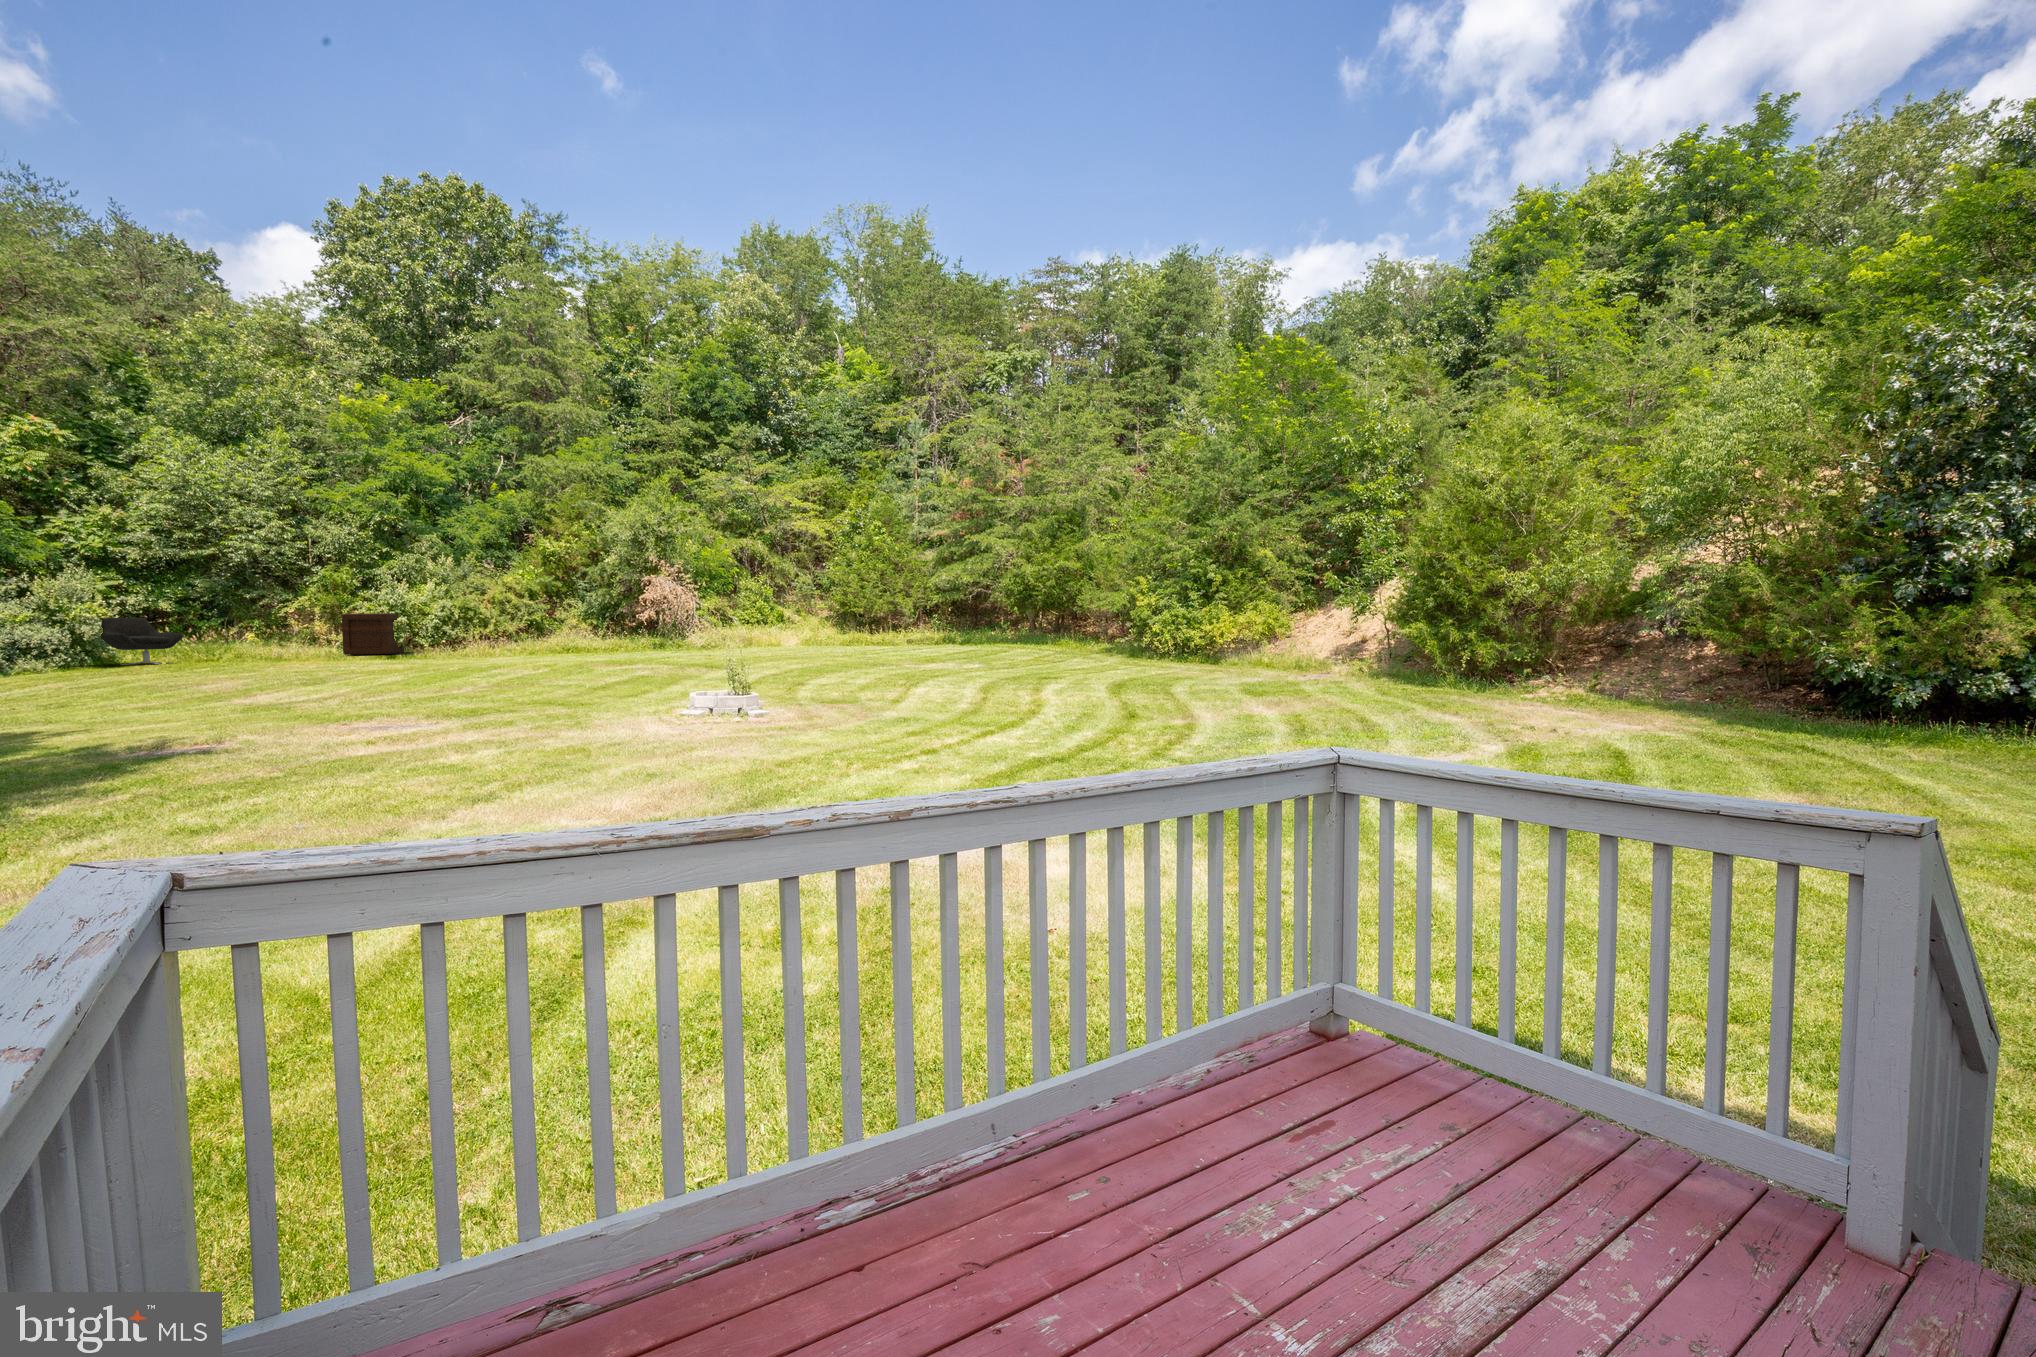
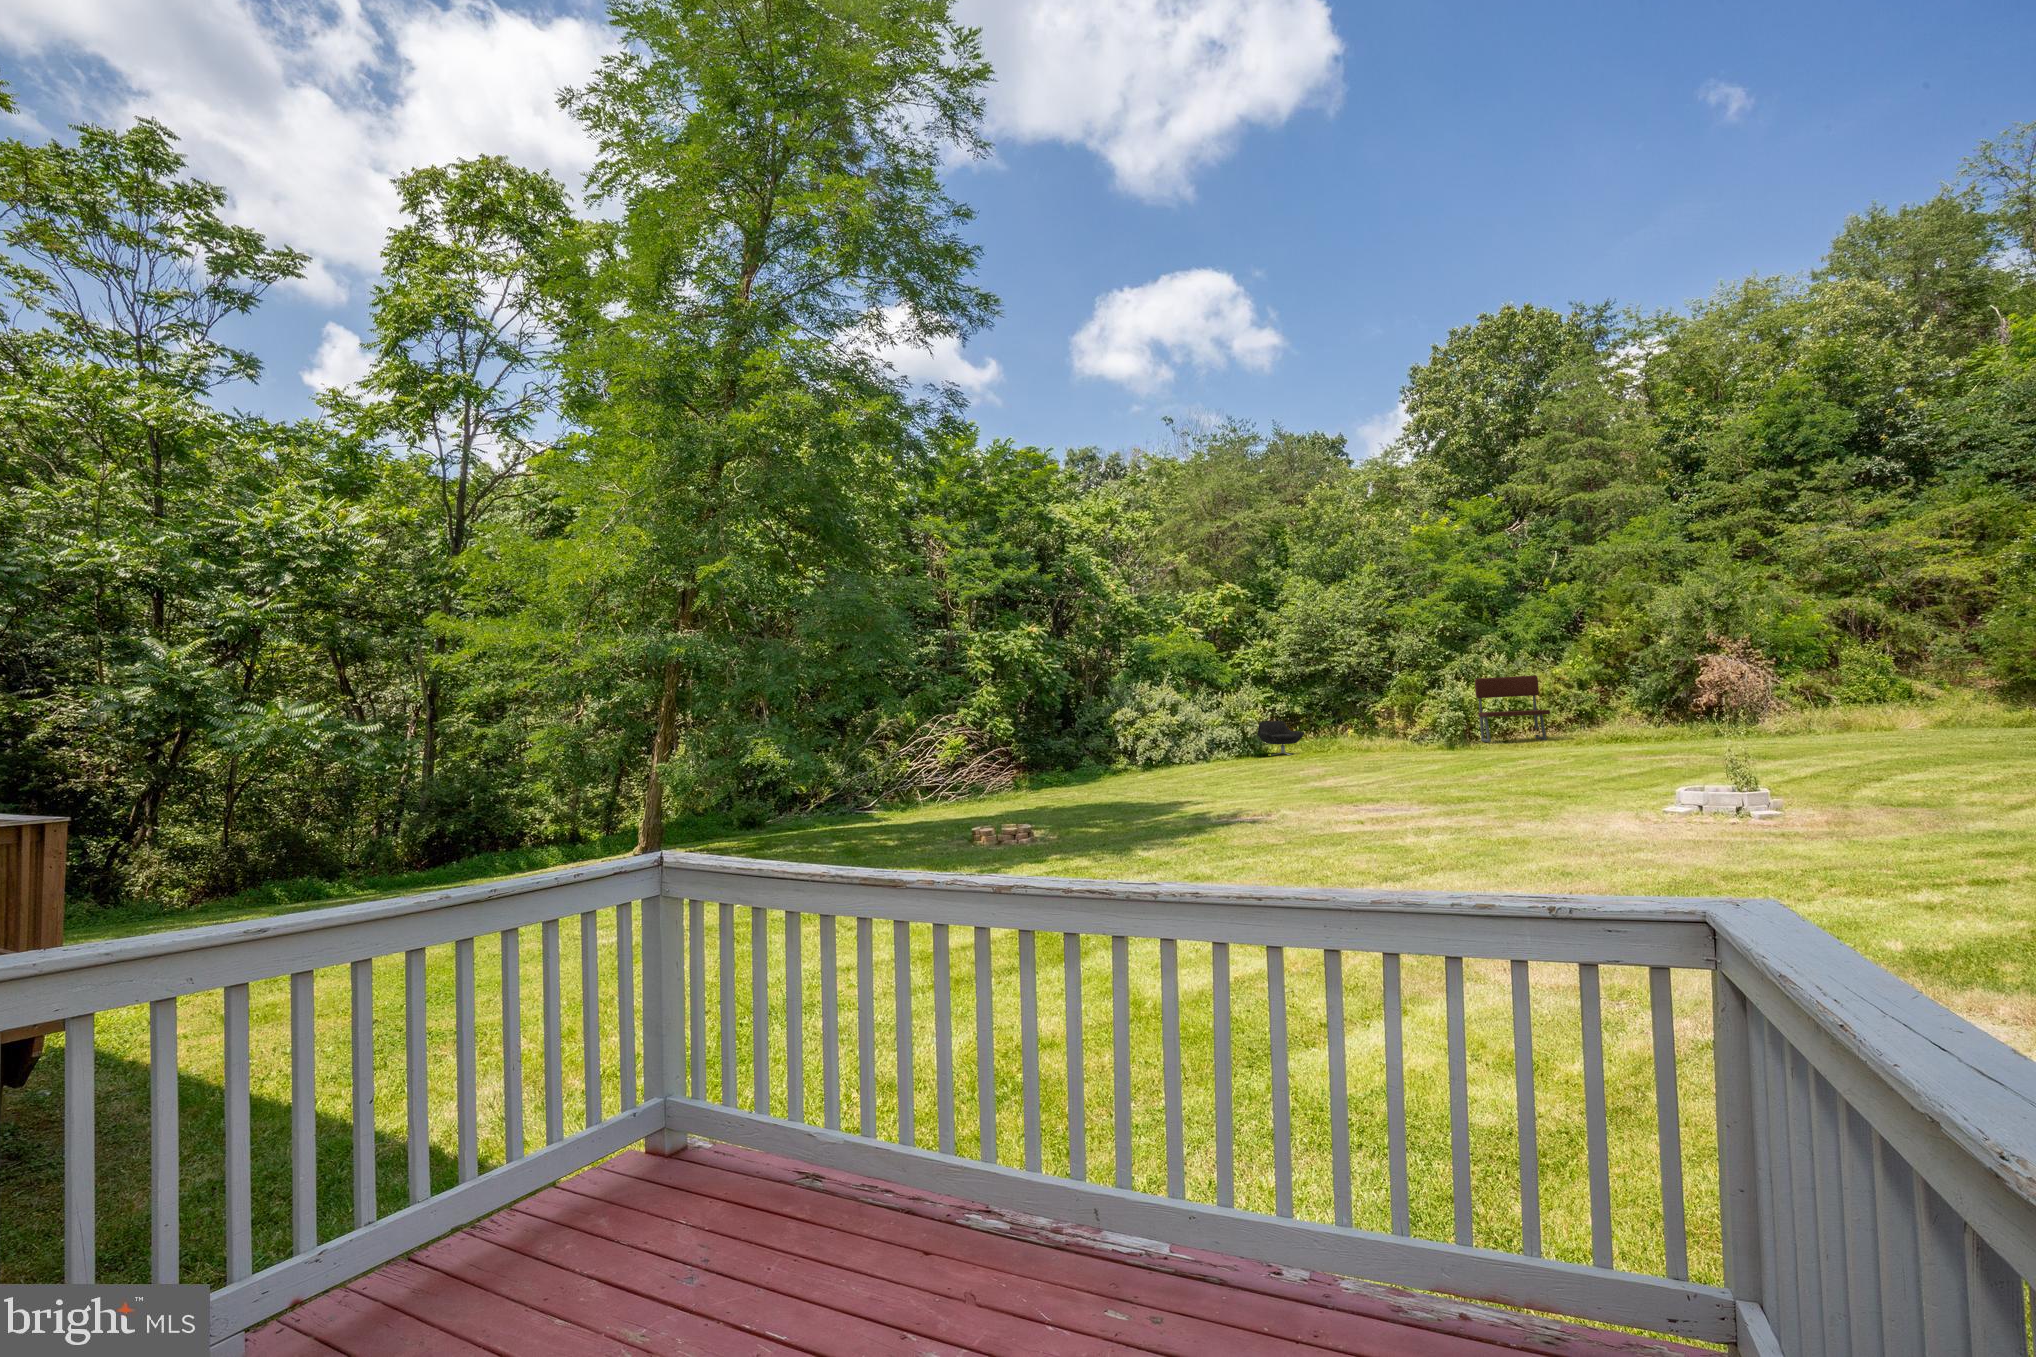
bench: none [423,580,504,651] -> present [1475,676,1550,742]
wooden crate: present [342,613,404,655] -> none [1410,710,1461,746]

